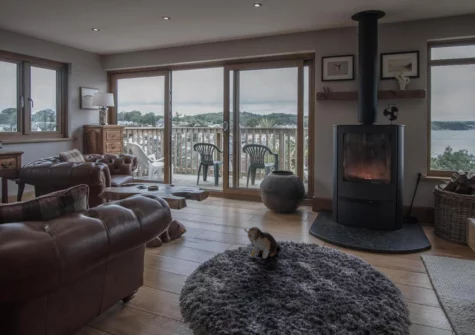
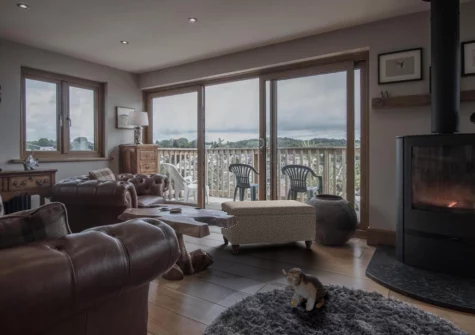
ottoman: none [189,176,272,223] -> present [221,200,316,254]

